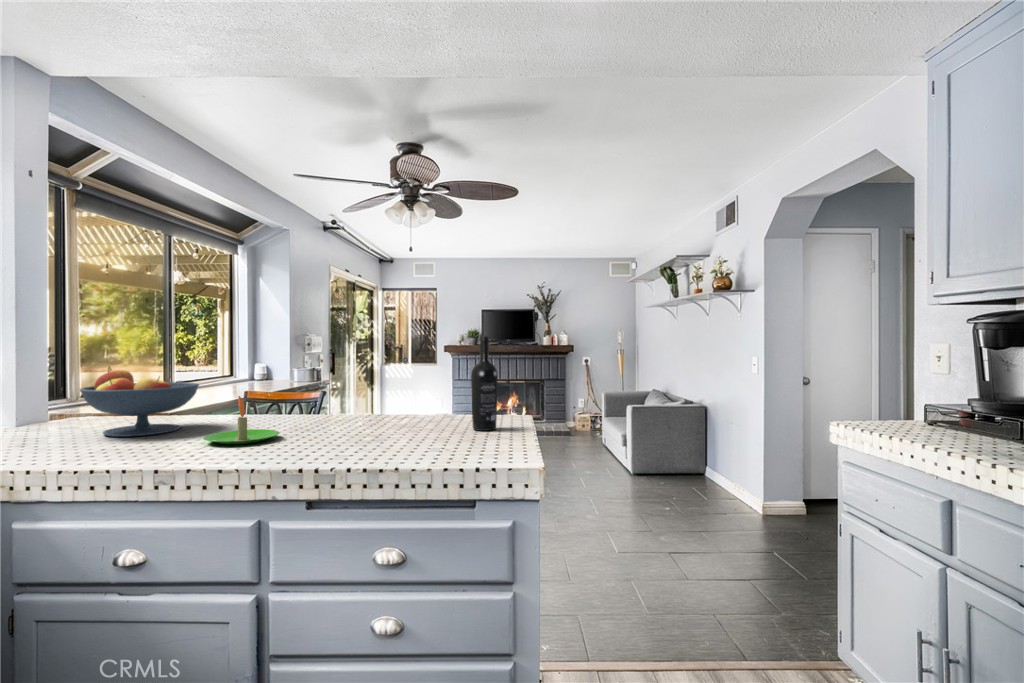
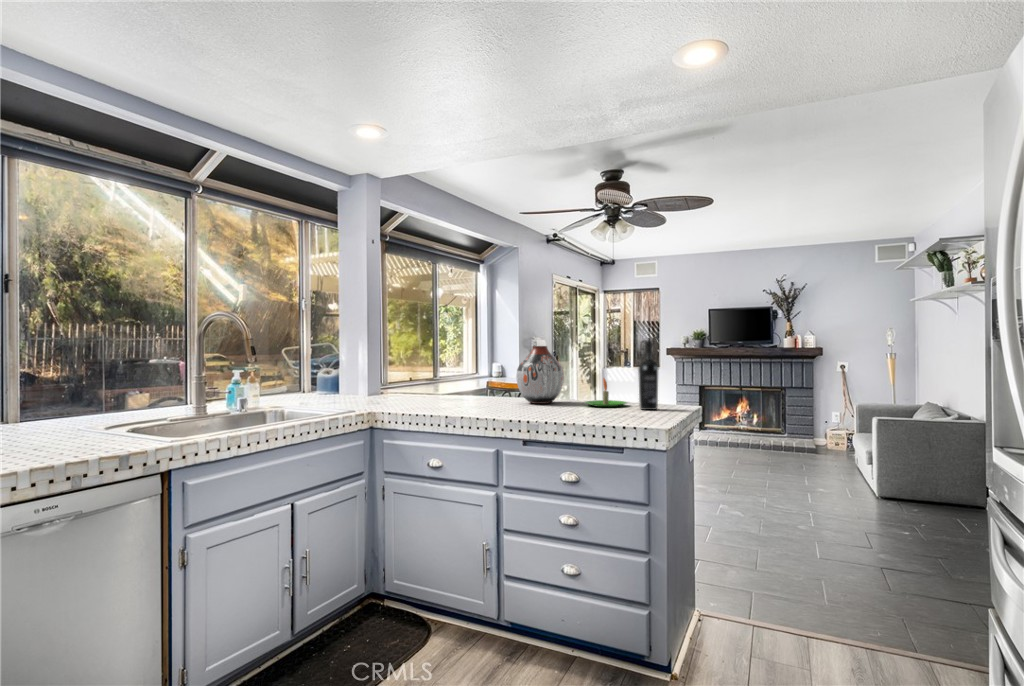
vase: none [292,344,362,425] -> present [516,346,564,404]
fruit bowl: present [80,370,199,437] -> none [396,363,460,404]
candle: present [203,396,279,444] -> present [585,378,627,407]

